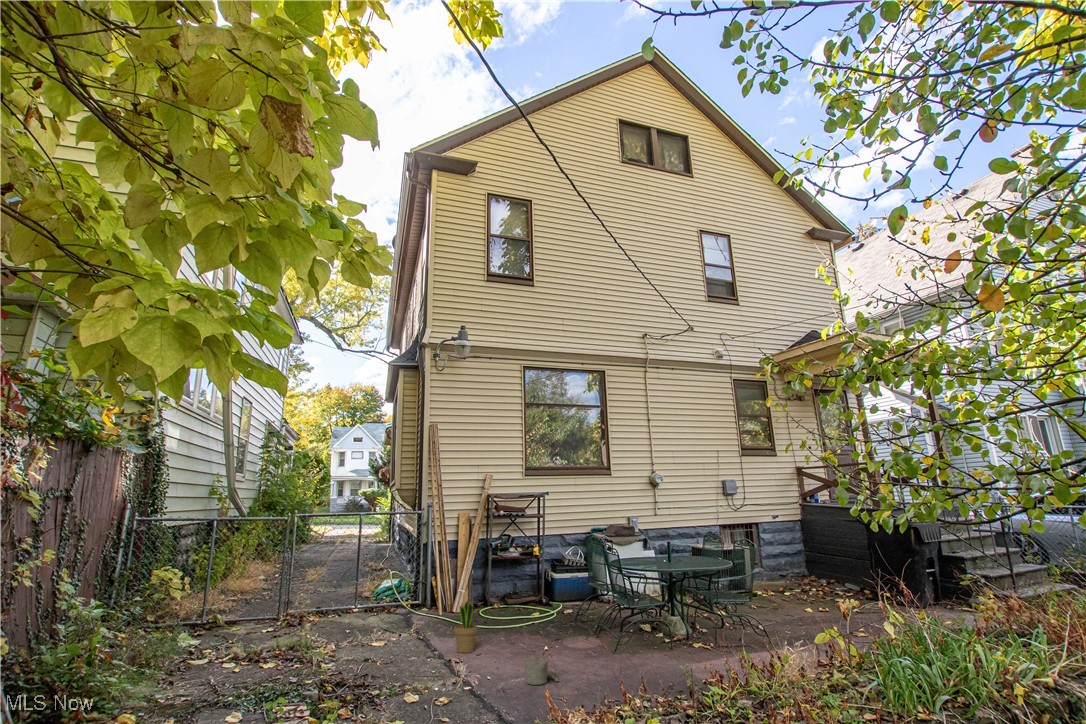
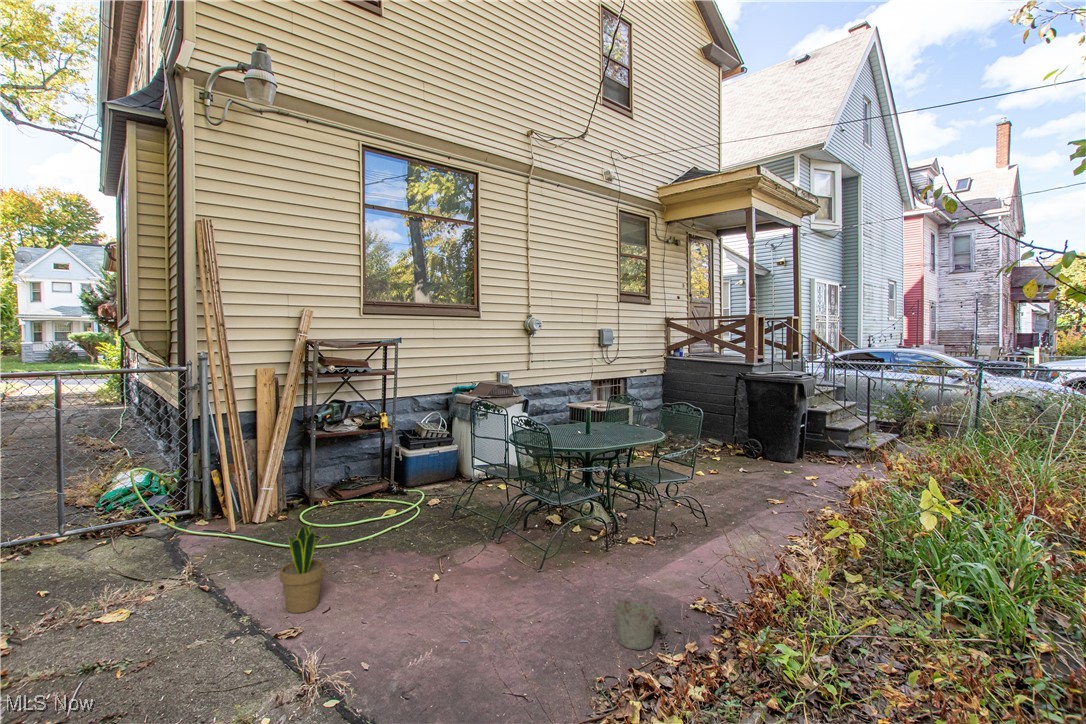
bucket: present [524,657,559,685] -> present [614,601,667,650]

